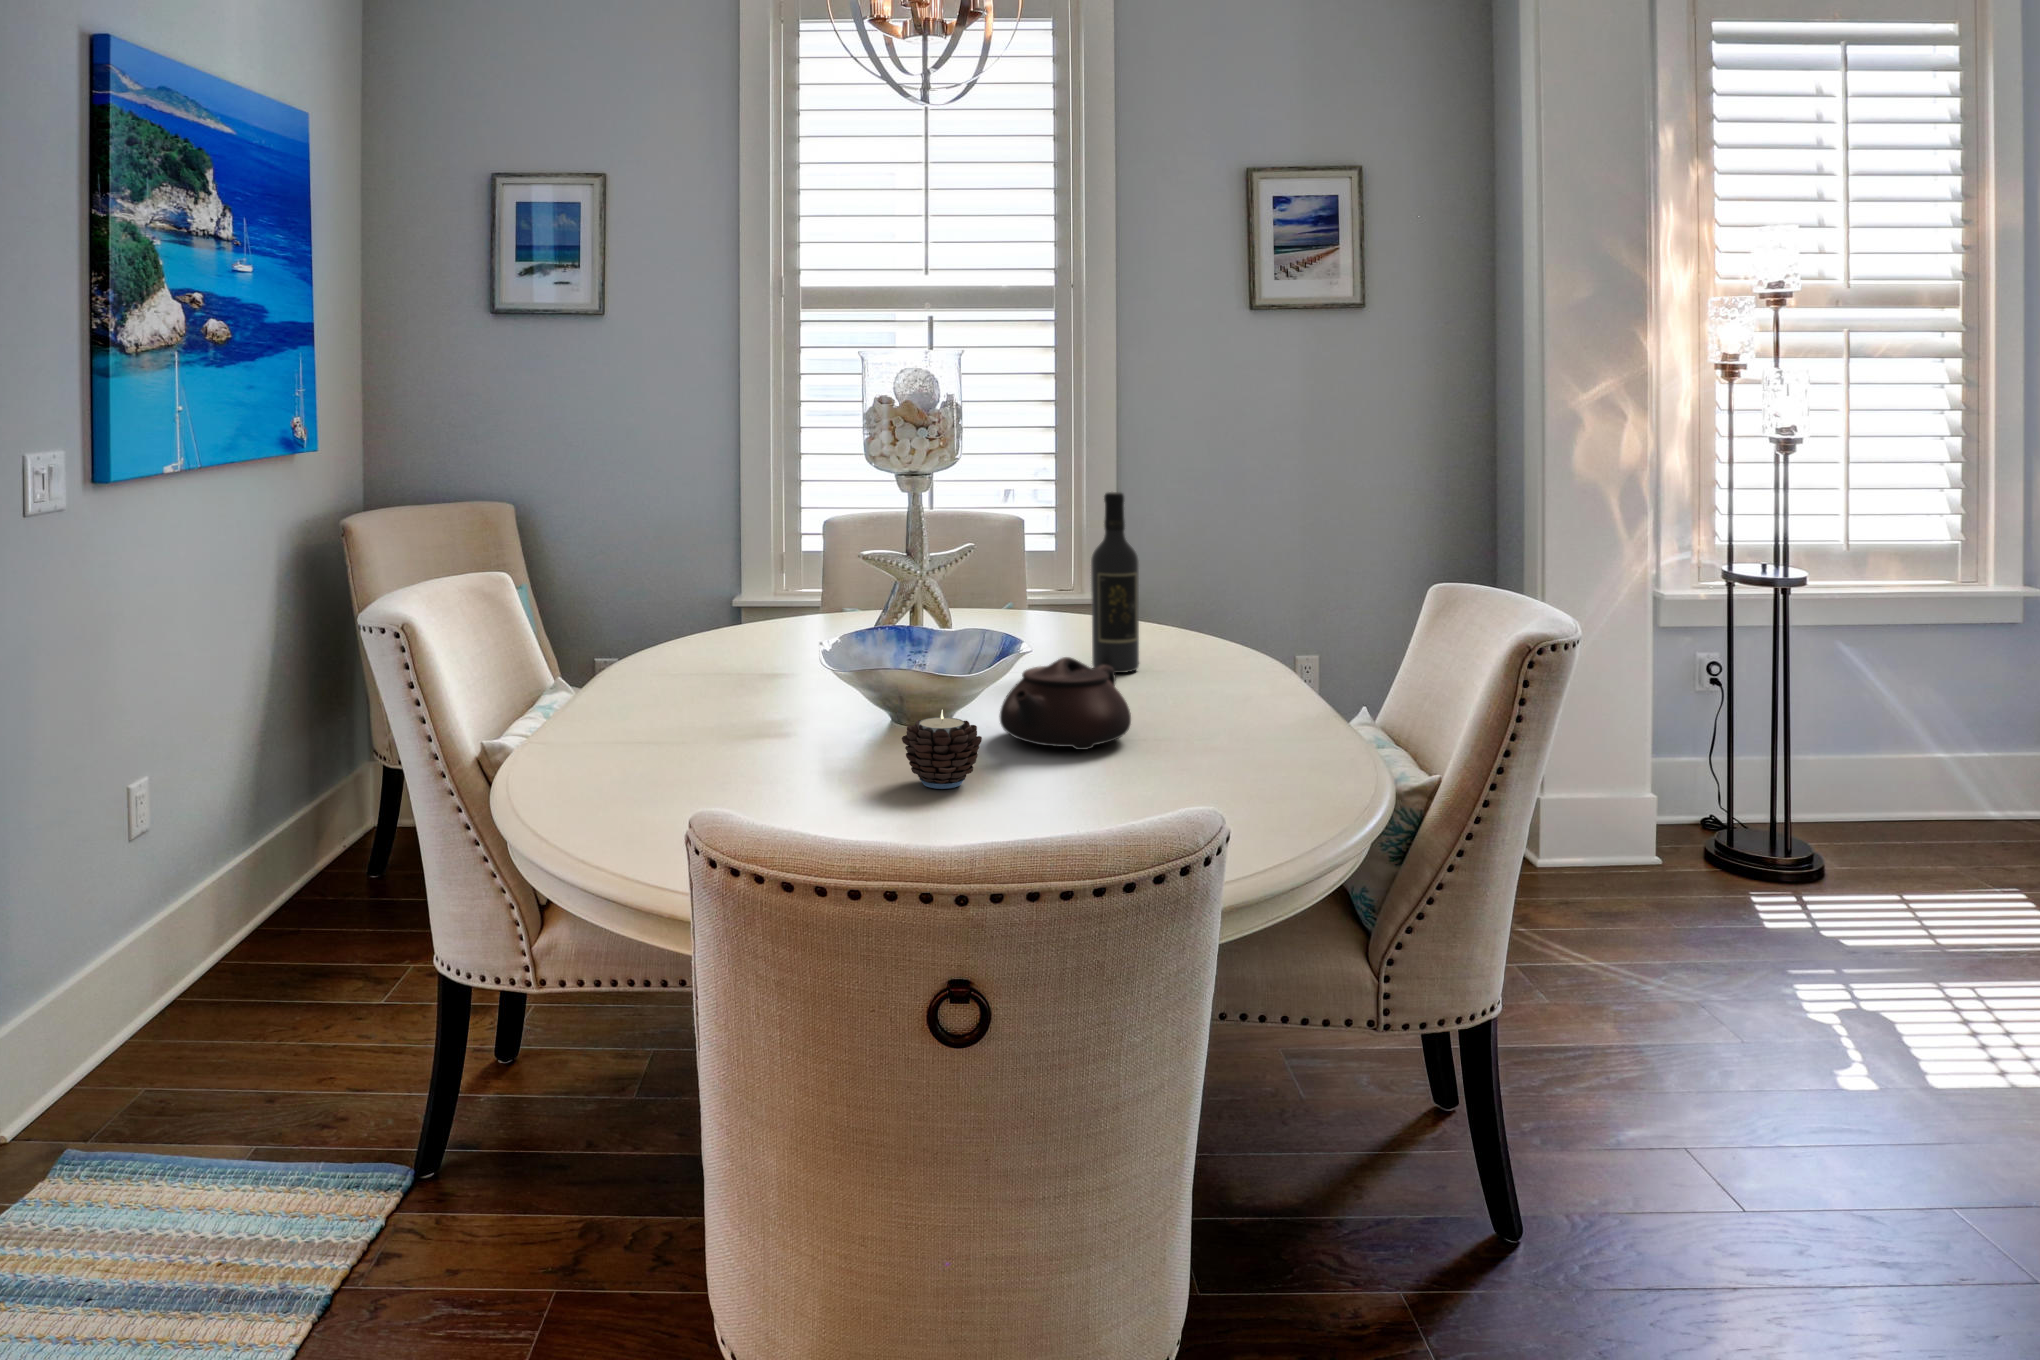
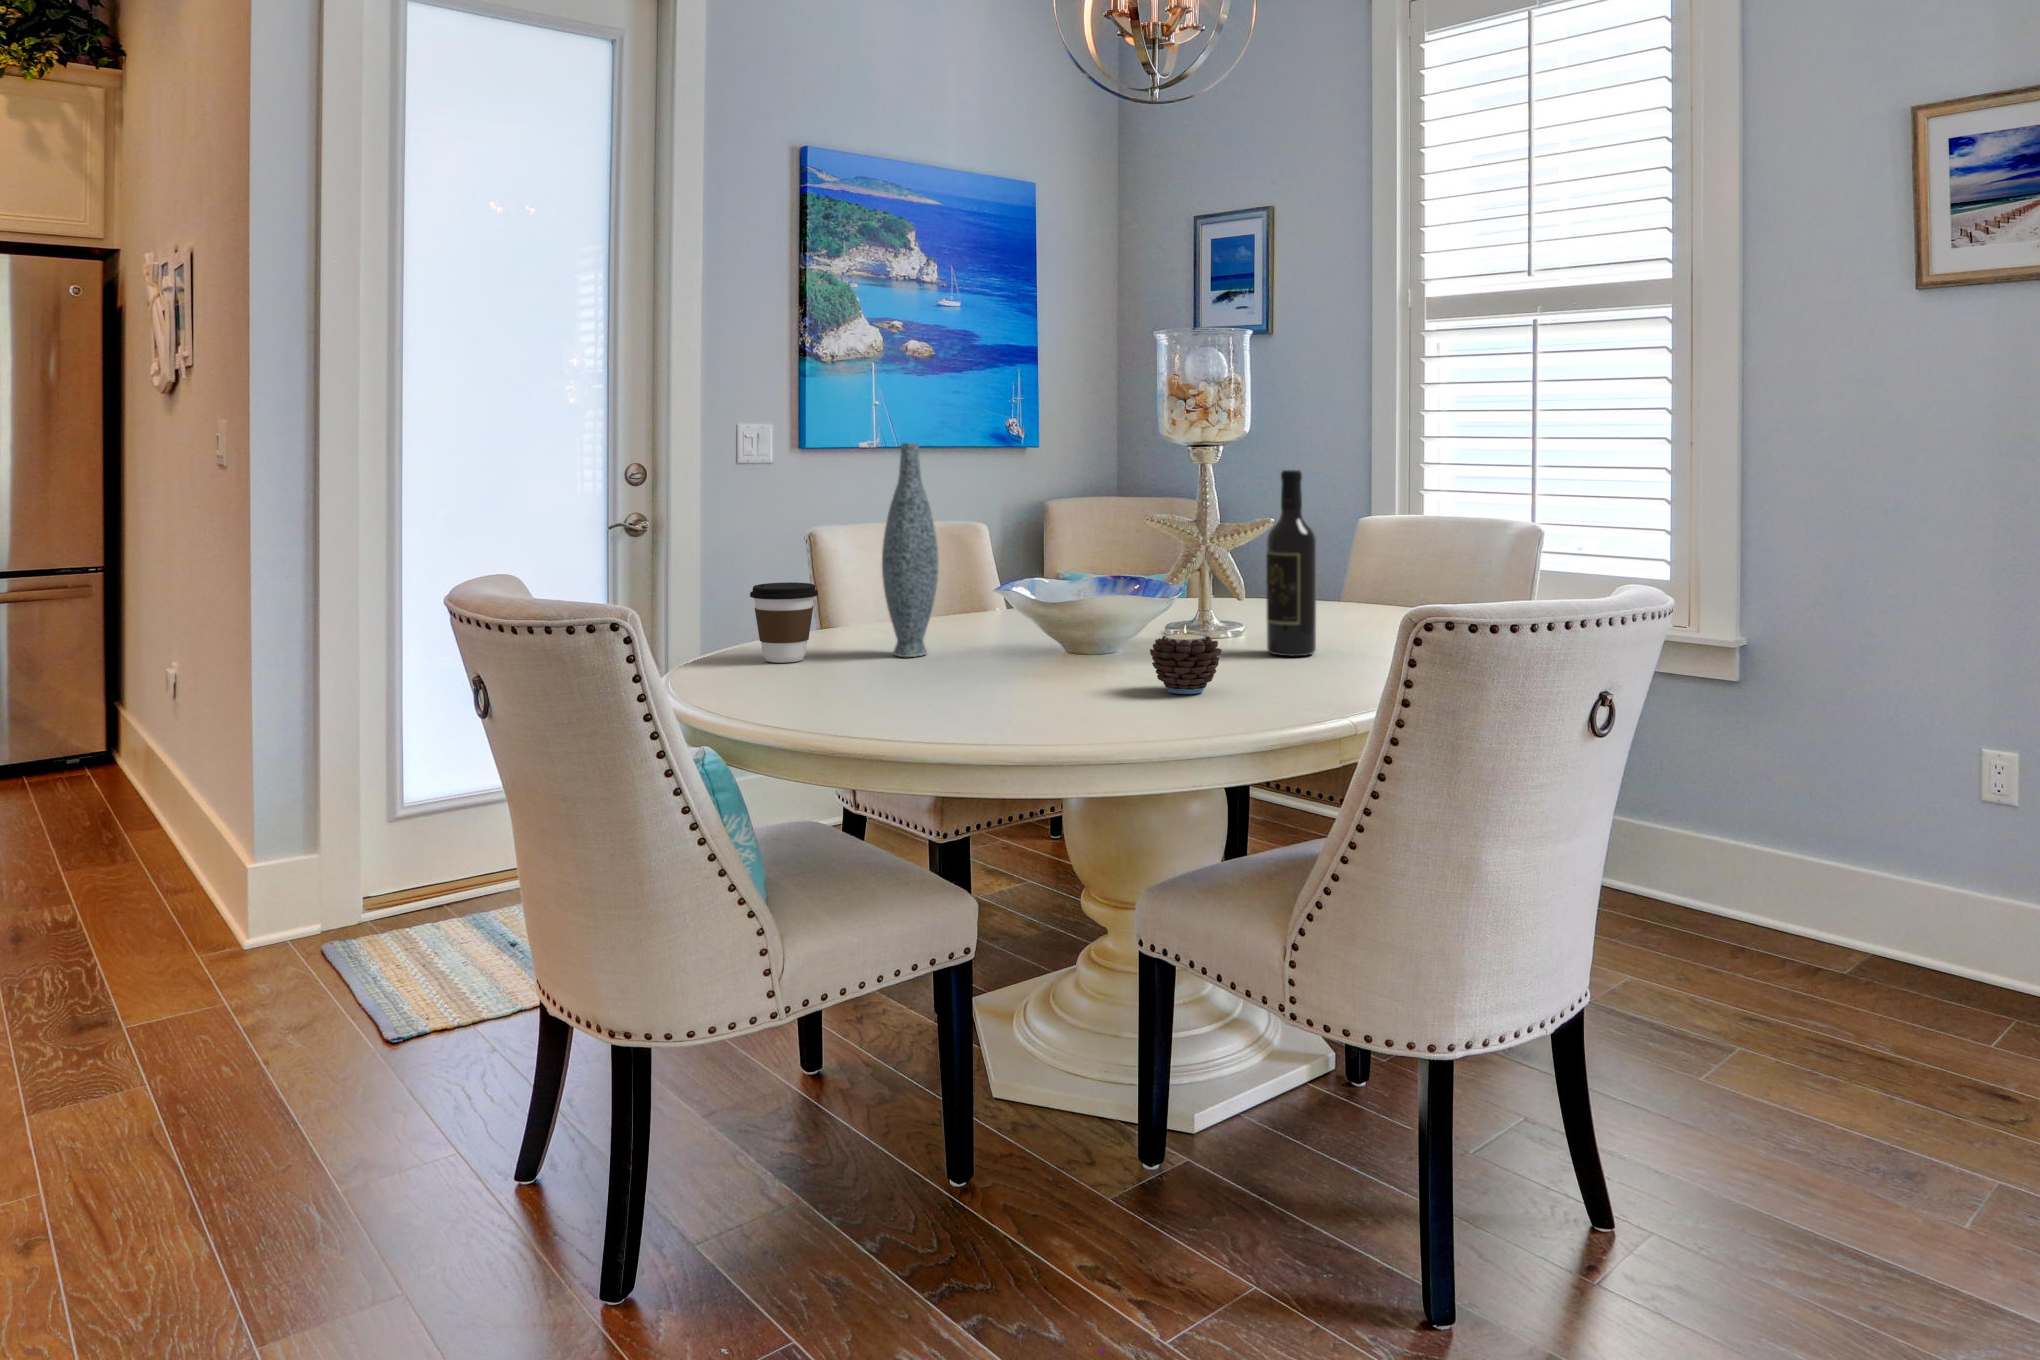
vase: none [807,492,868,745] -> present [882,443,938,657]
teapot: present [999,657,1131,750] -> none [954,601,1121,685]
coffee cup: none [708,676,793,784] -> present [750,582,818,663]
candle: present [902,710,982,789] -> present [1150,625,1222,694]

